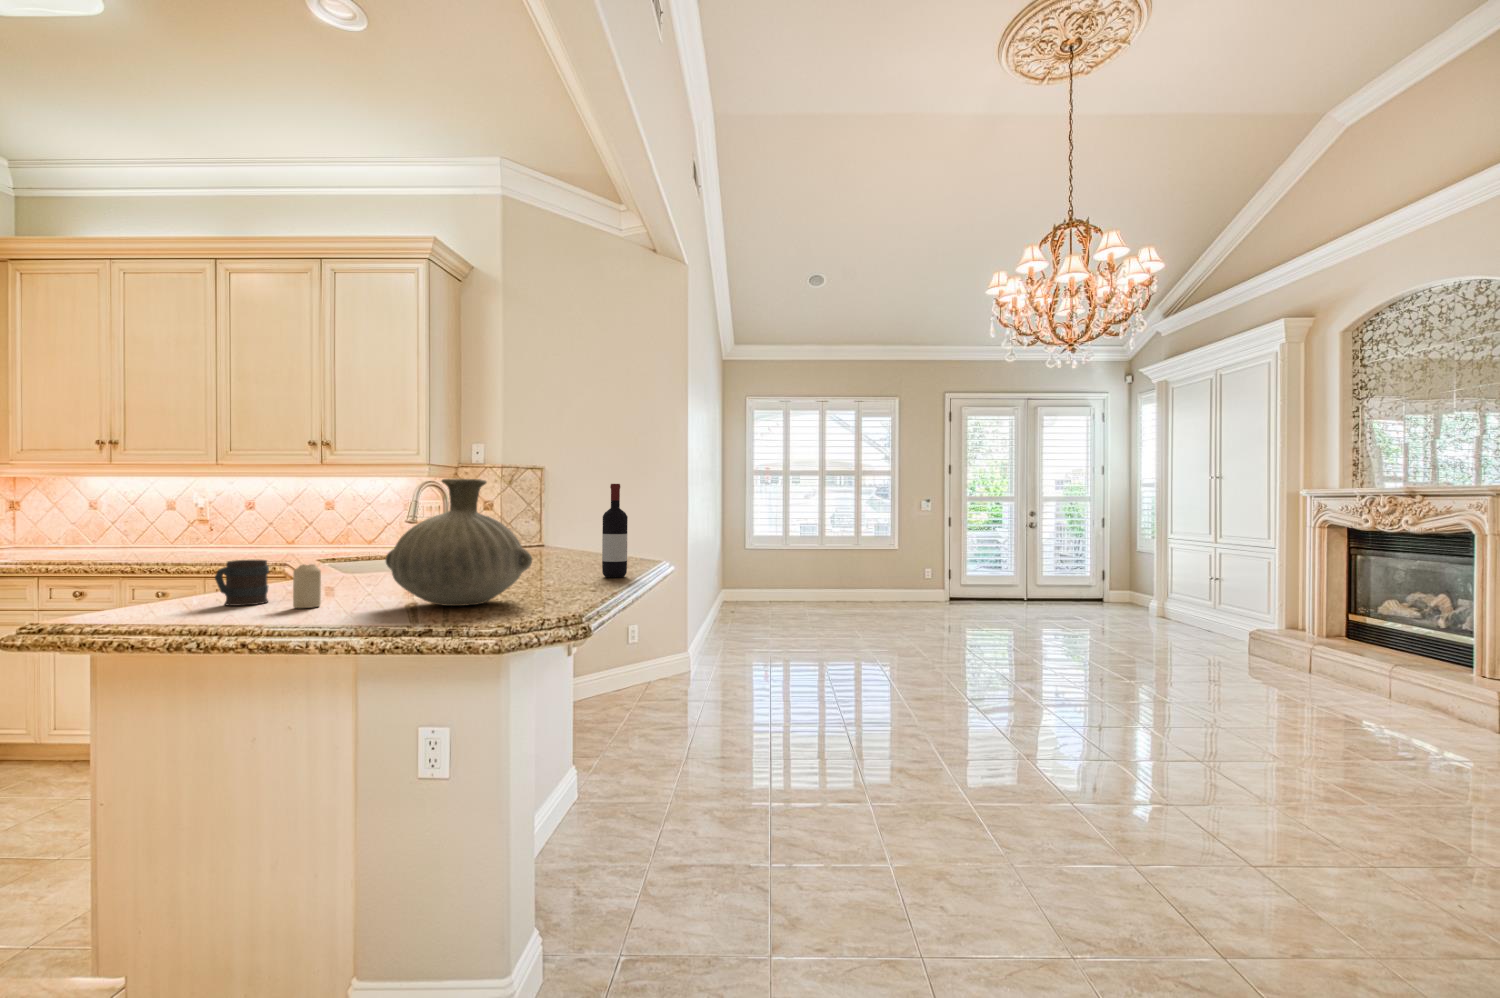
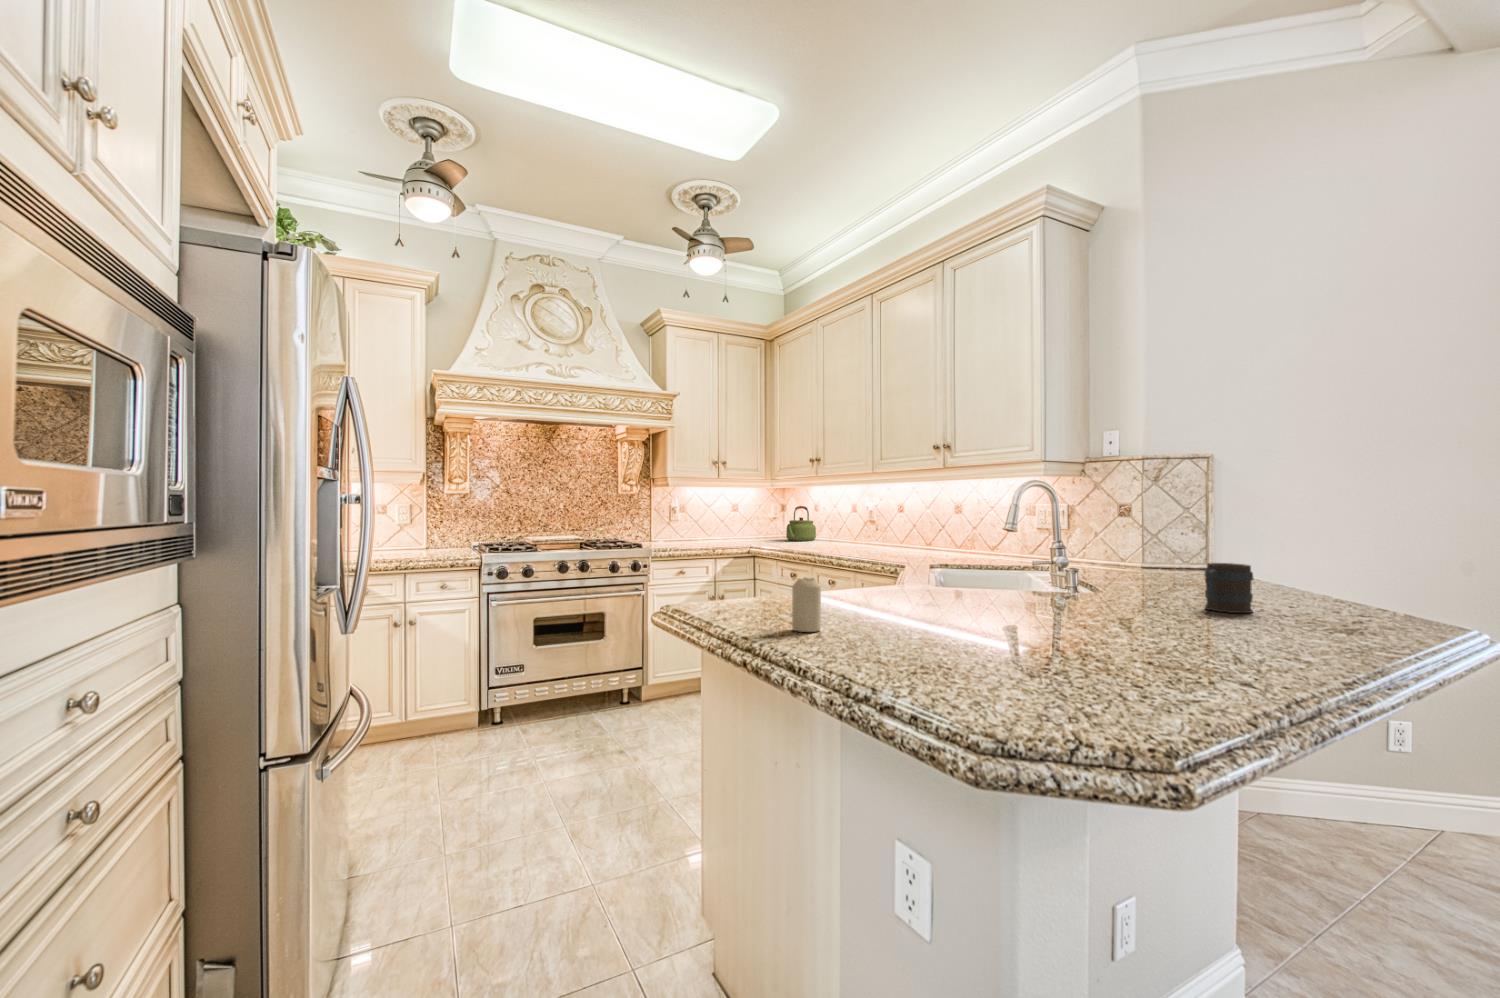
vase: present [386,479,532,606] -> none [873,463,1086,669]
wine bottle: present [602,484,628,578] -> none [1276,468,1336,645]
kettle: none [61,502,114,548] -> present [786,506,816,541]
mug: present [215,560,269,606] -> present [1205,563,1253,613]

